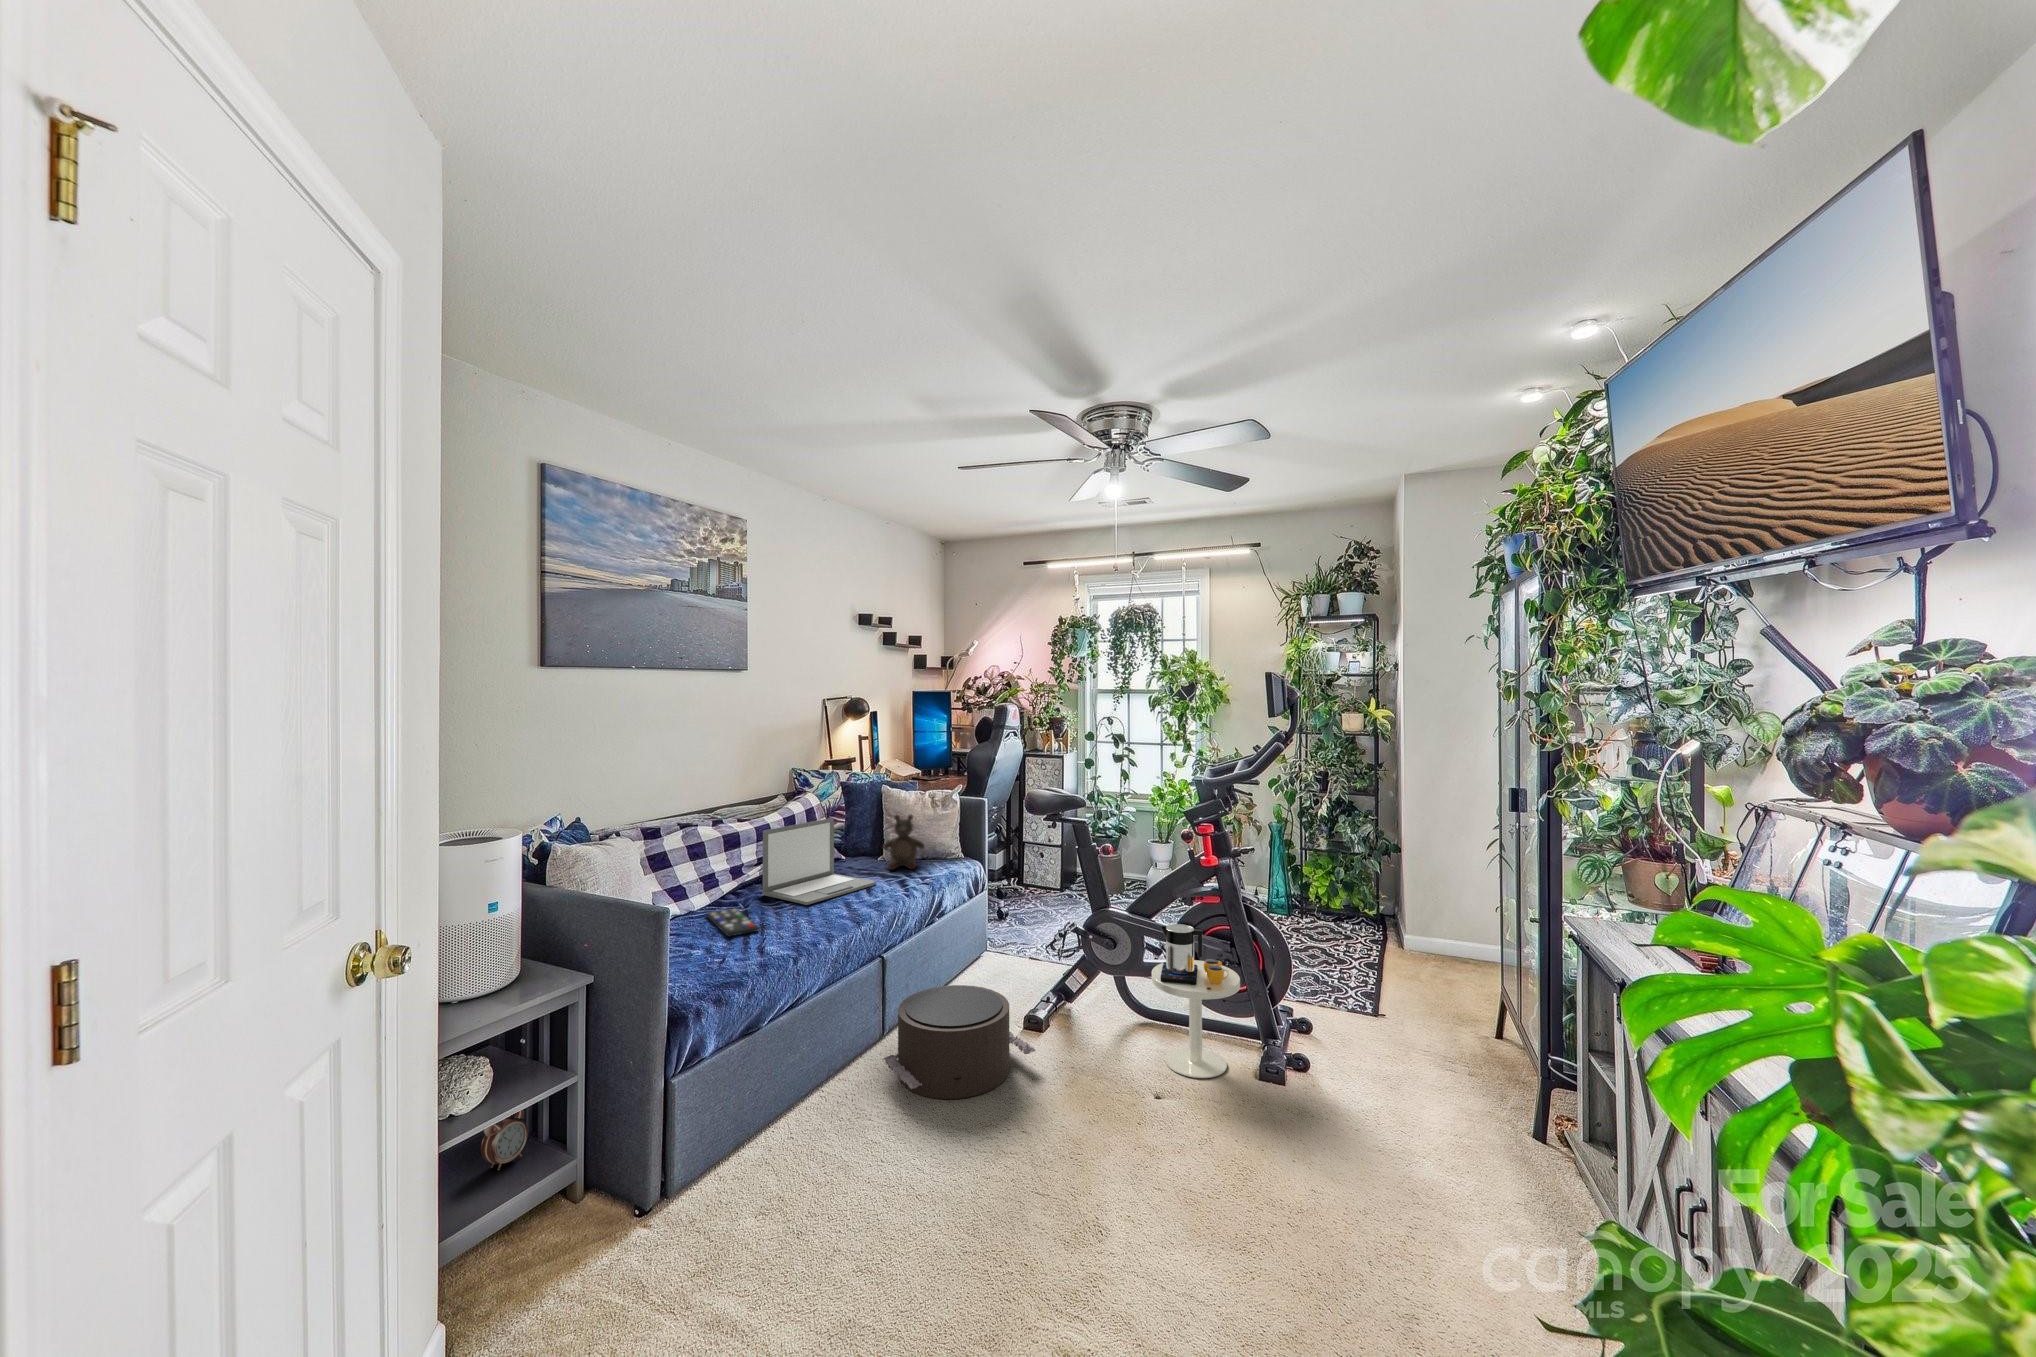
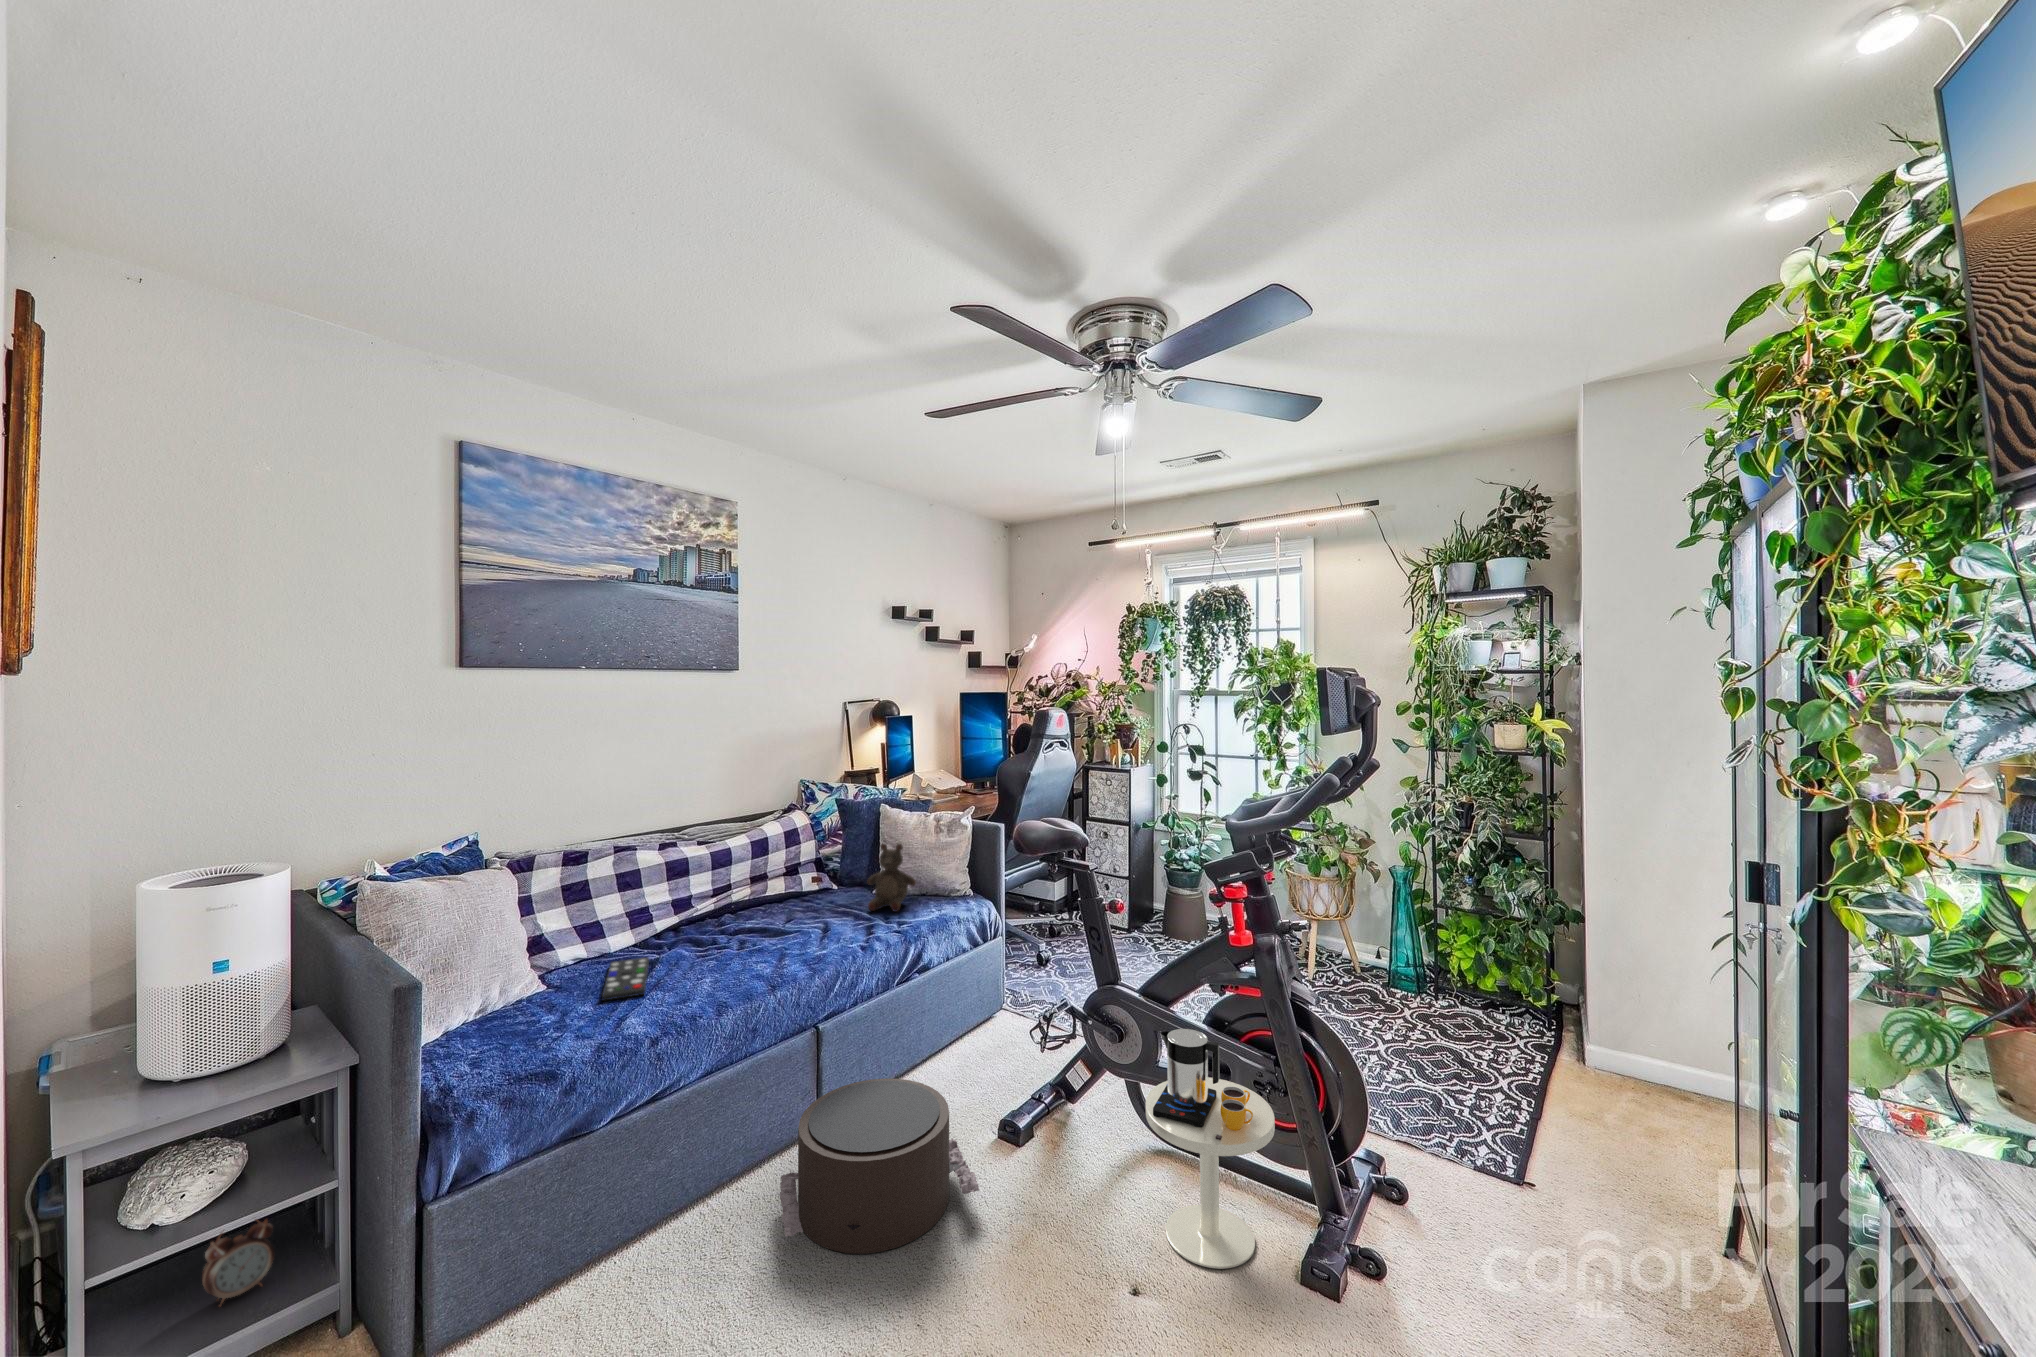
laptop: present [763,818,876,905] -> none [699,846,838,958]

